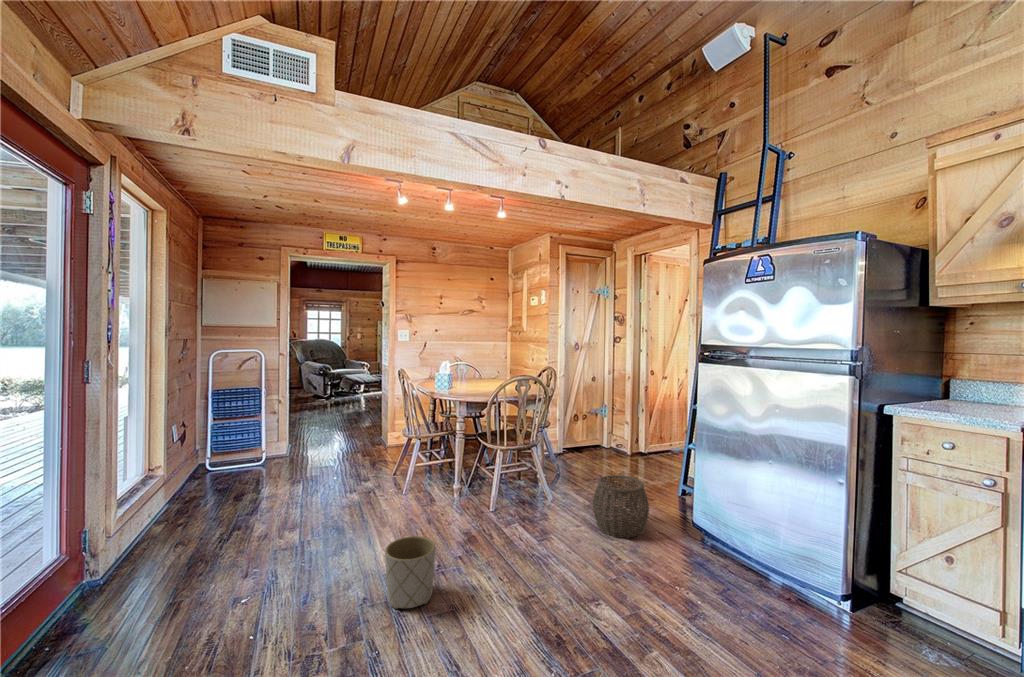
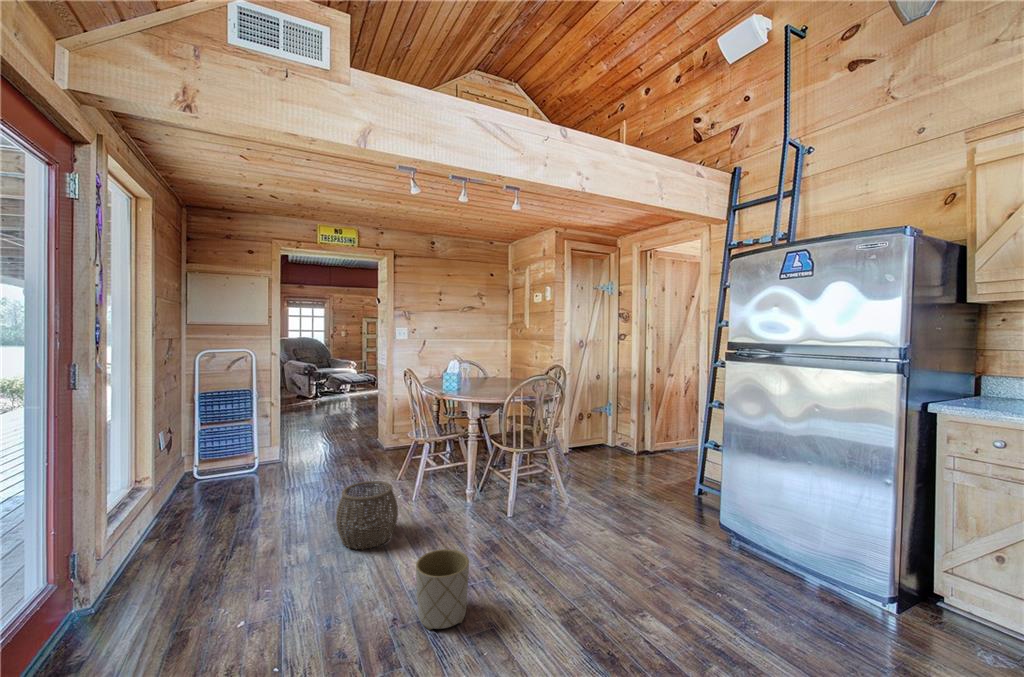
woven basket: present [593,475,649,538] -> present [336,481,398,549]

